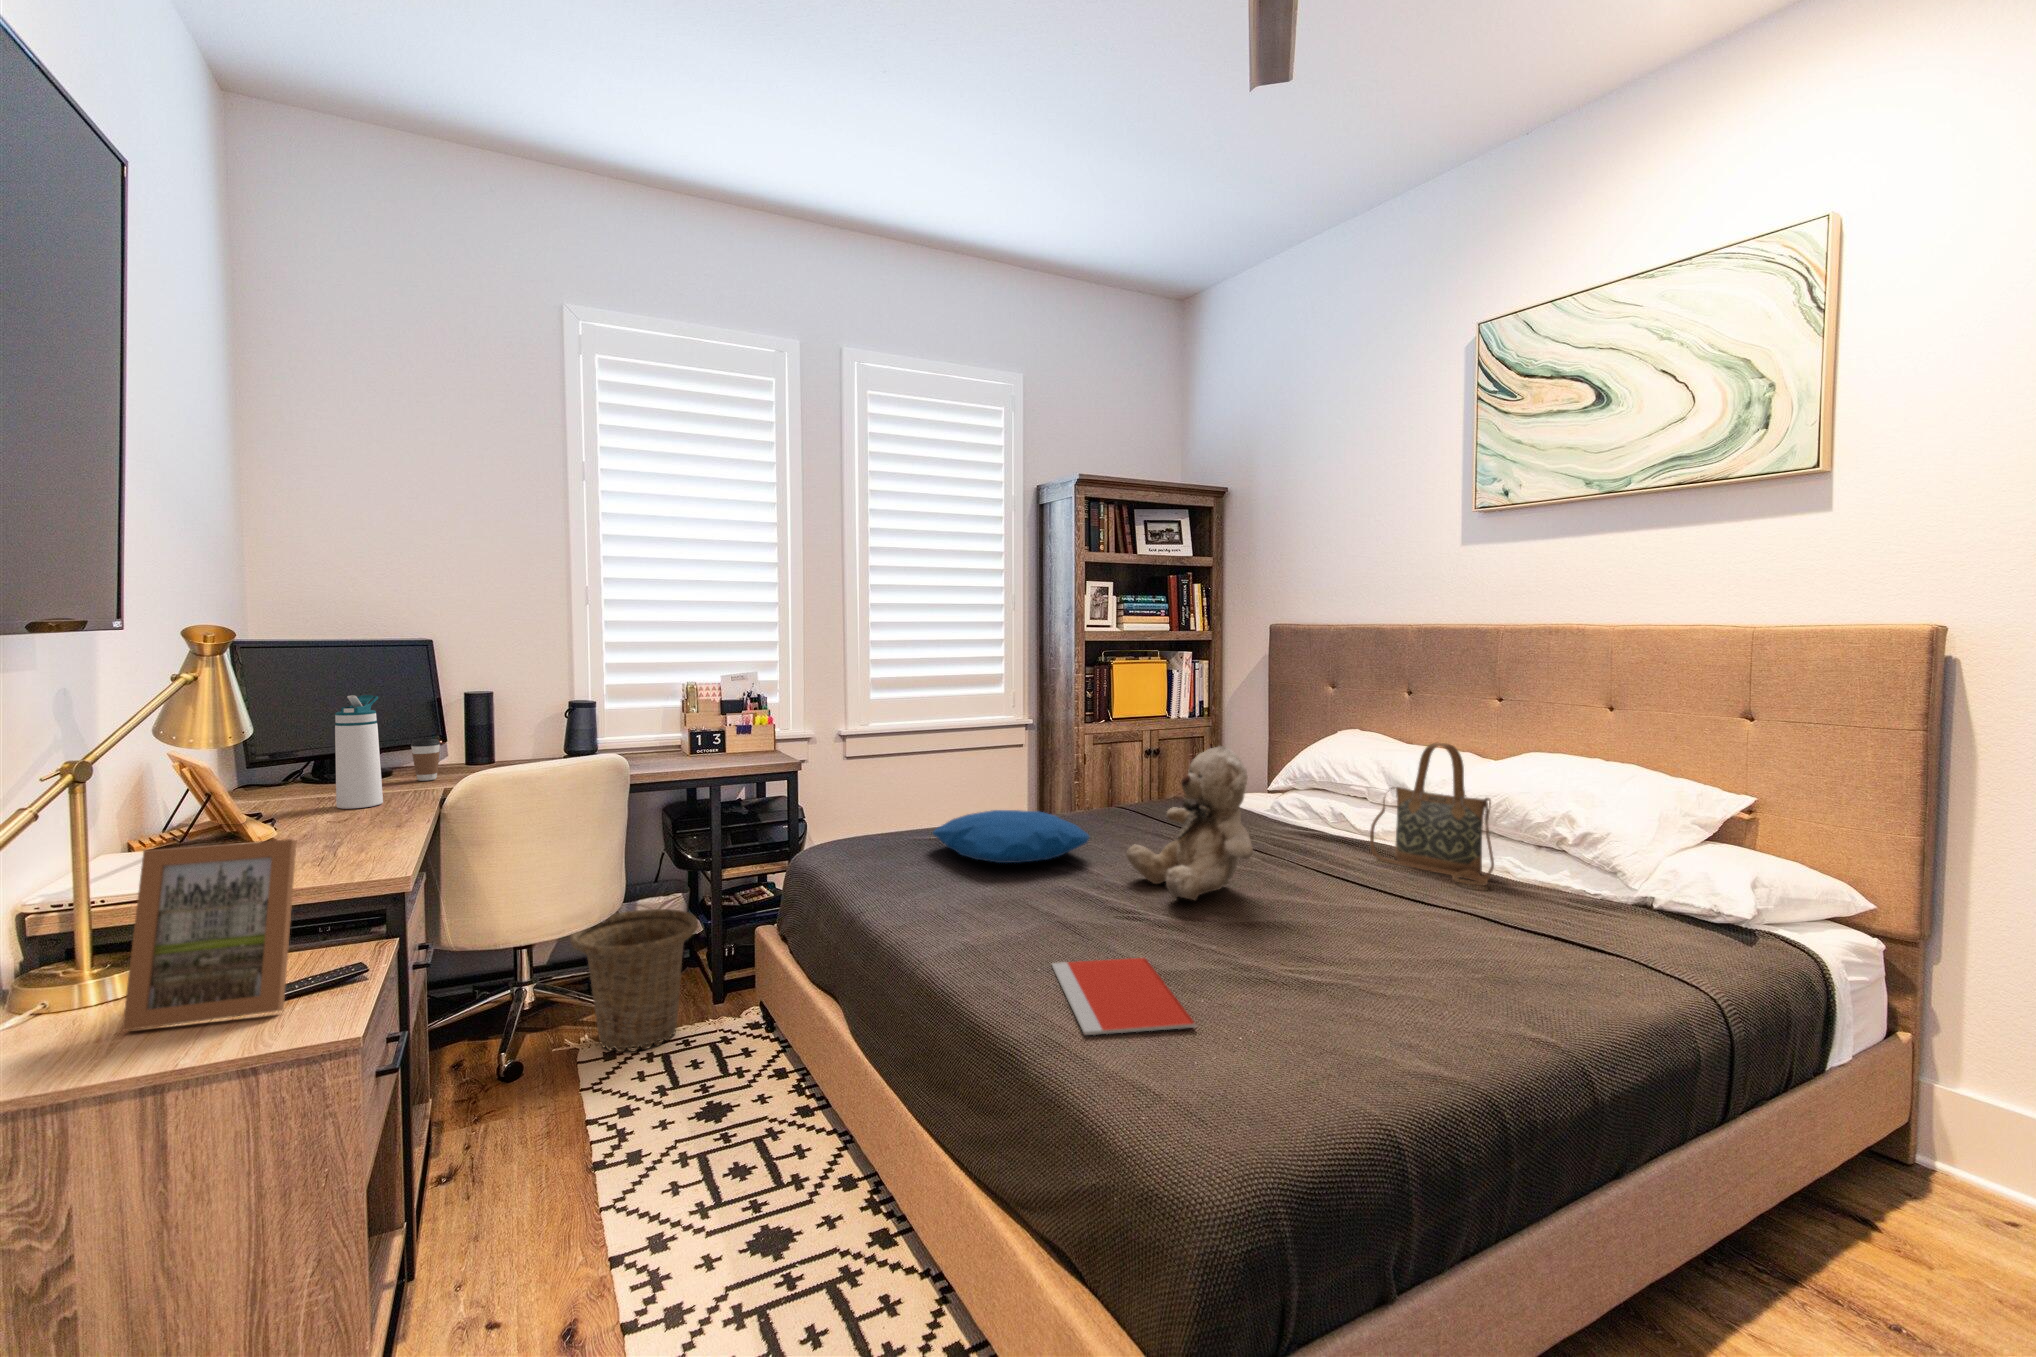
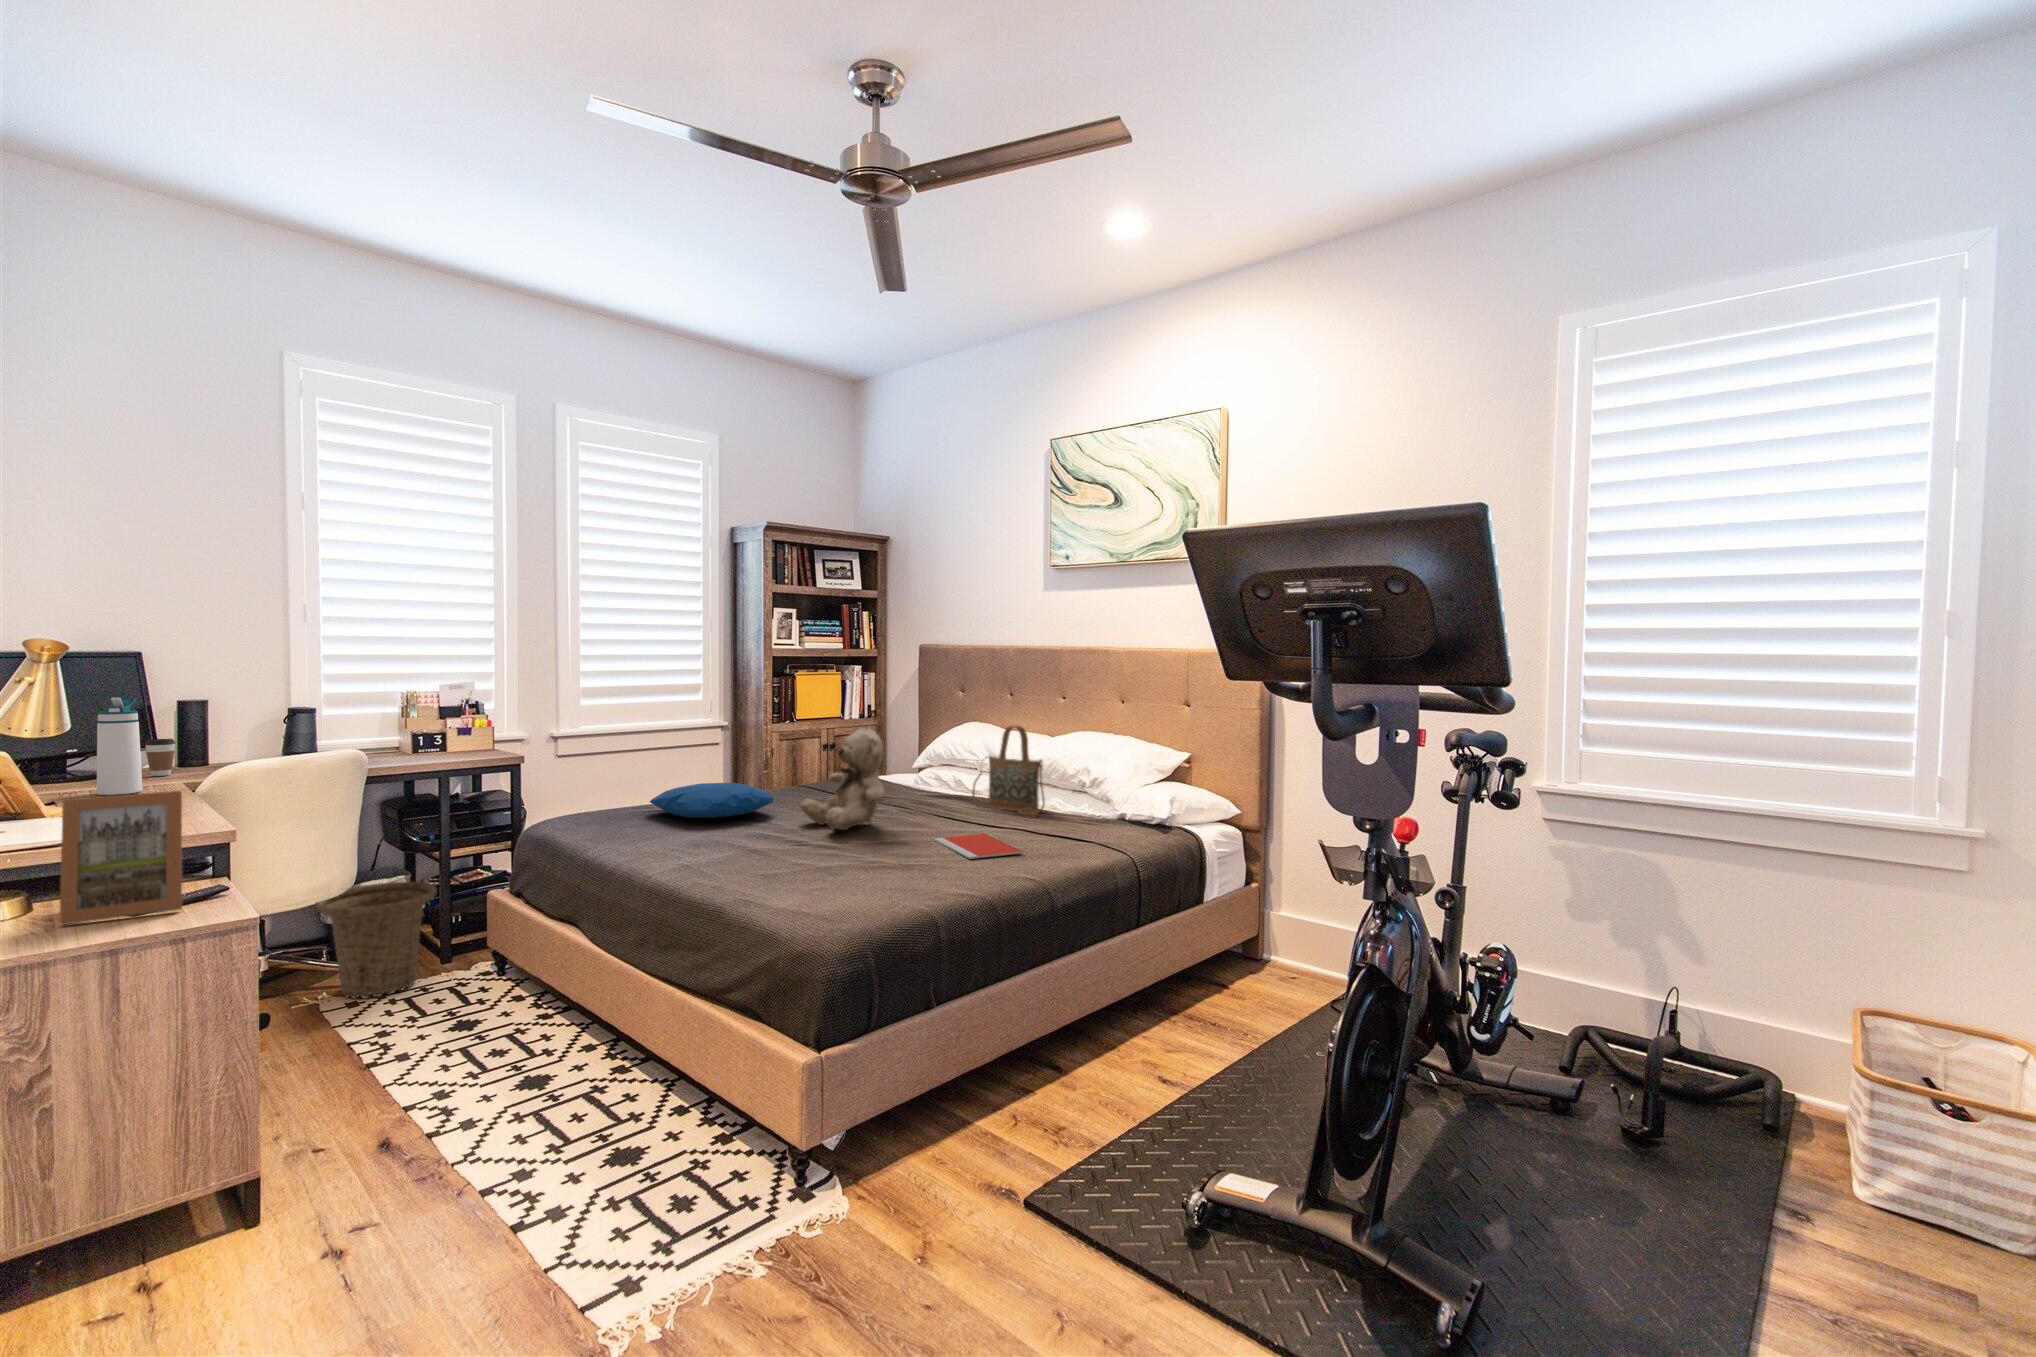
notebook: present [1052,958,1196,1035] -> present [934,834,1023,859]

